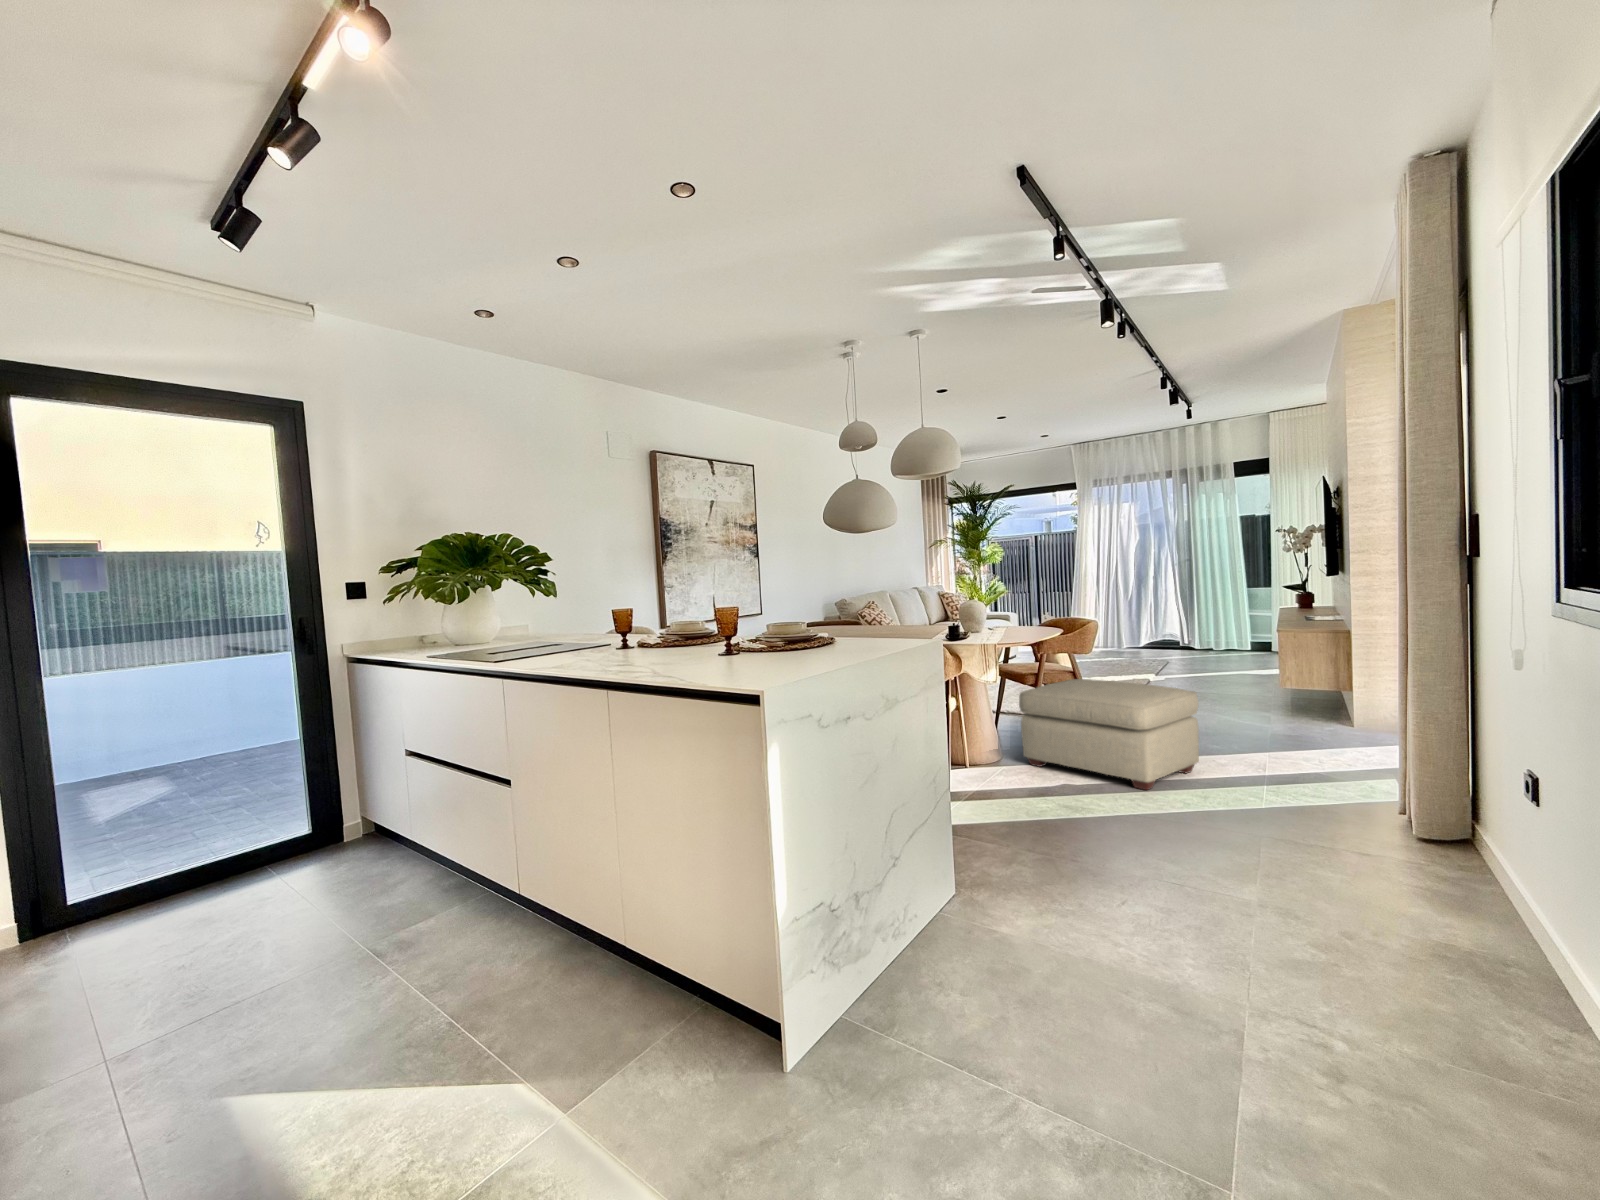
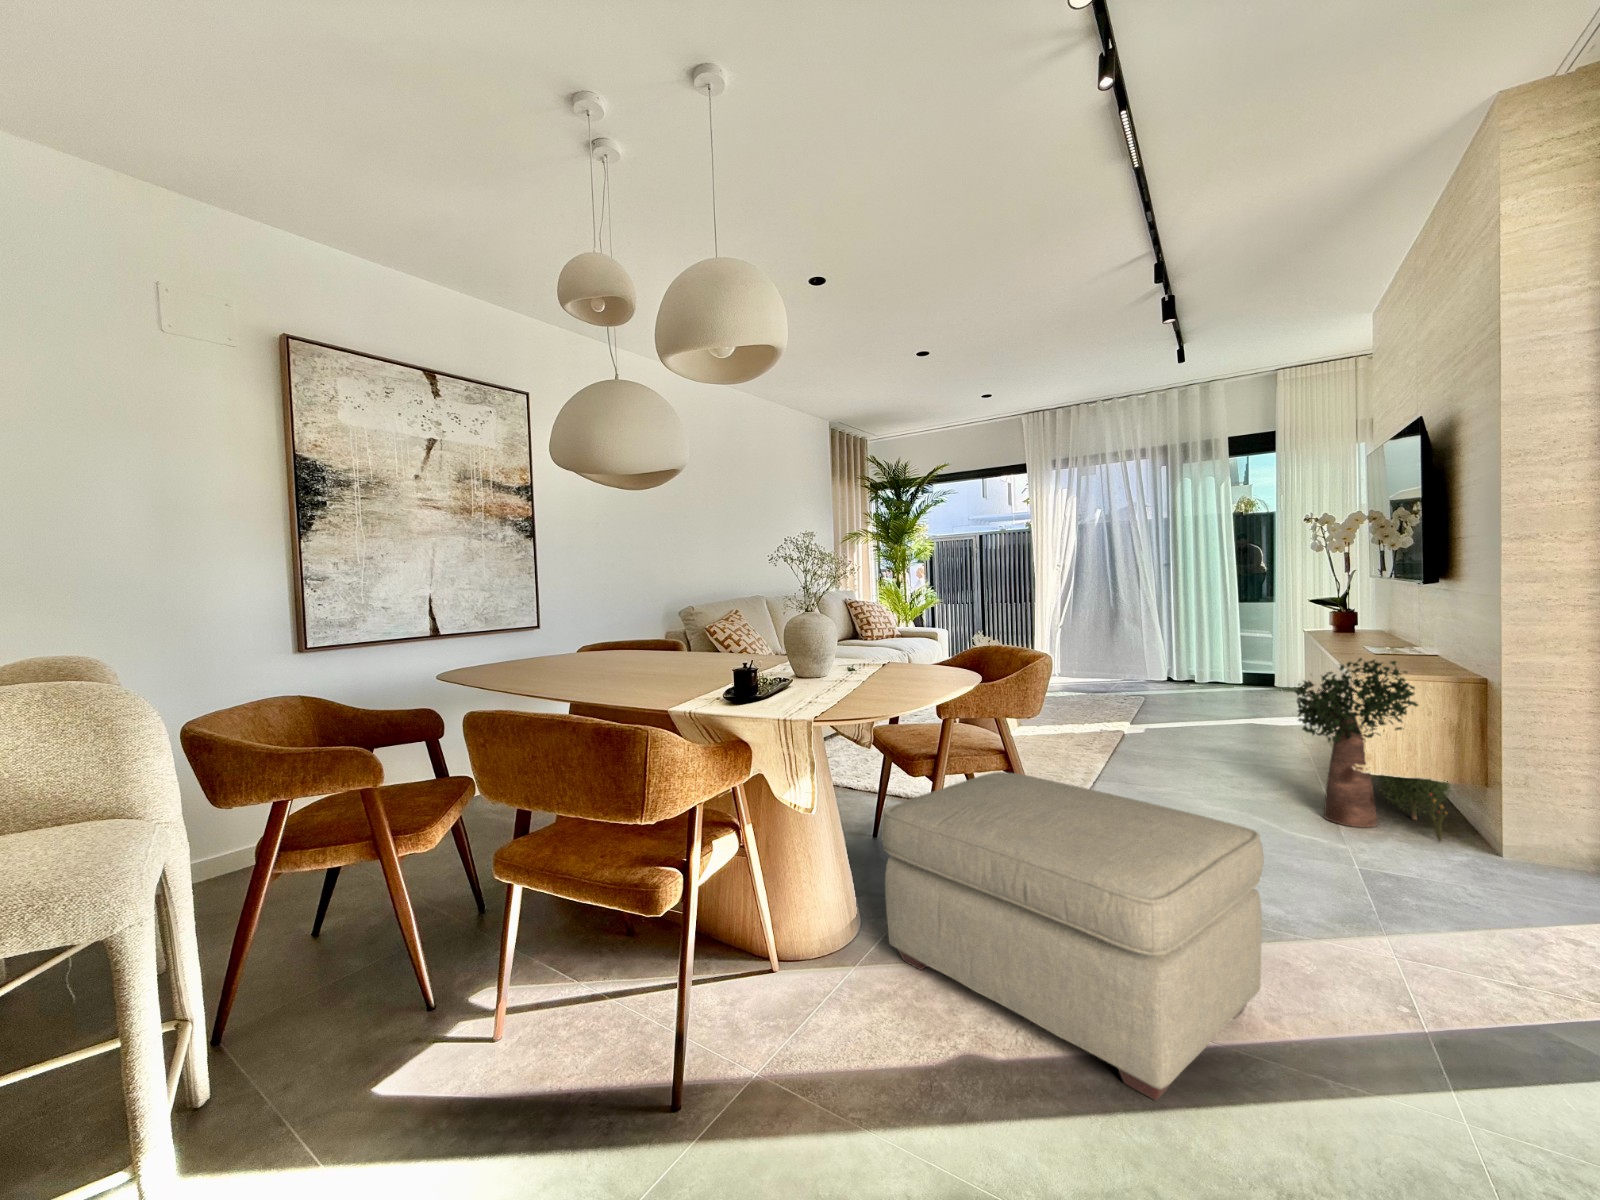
potted plant: none [1248,620,1342,723] -> present [1295,658,1450,842]

